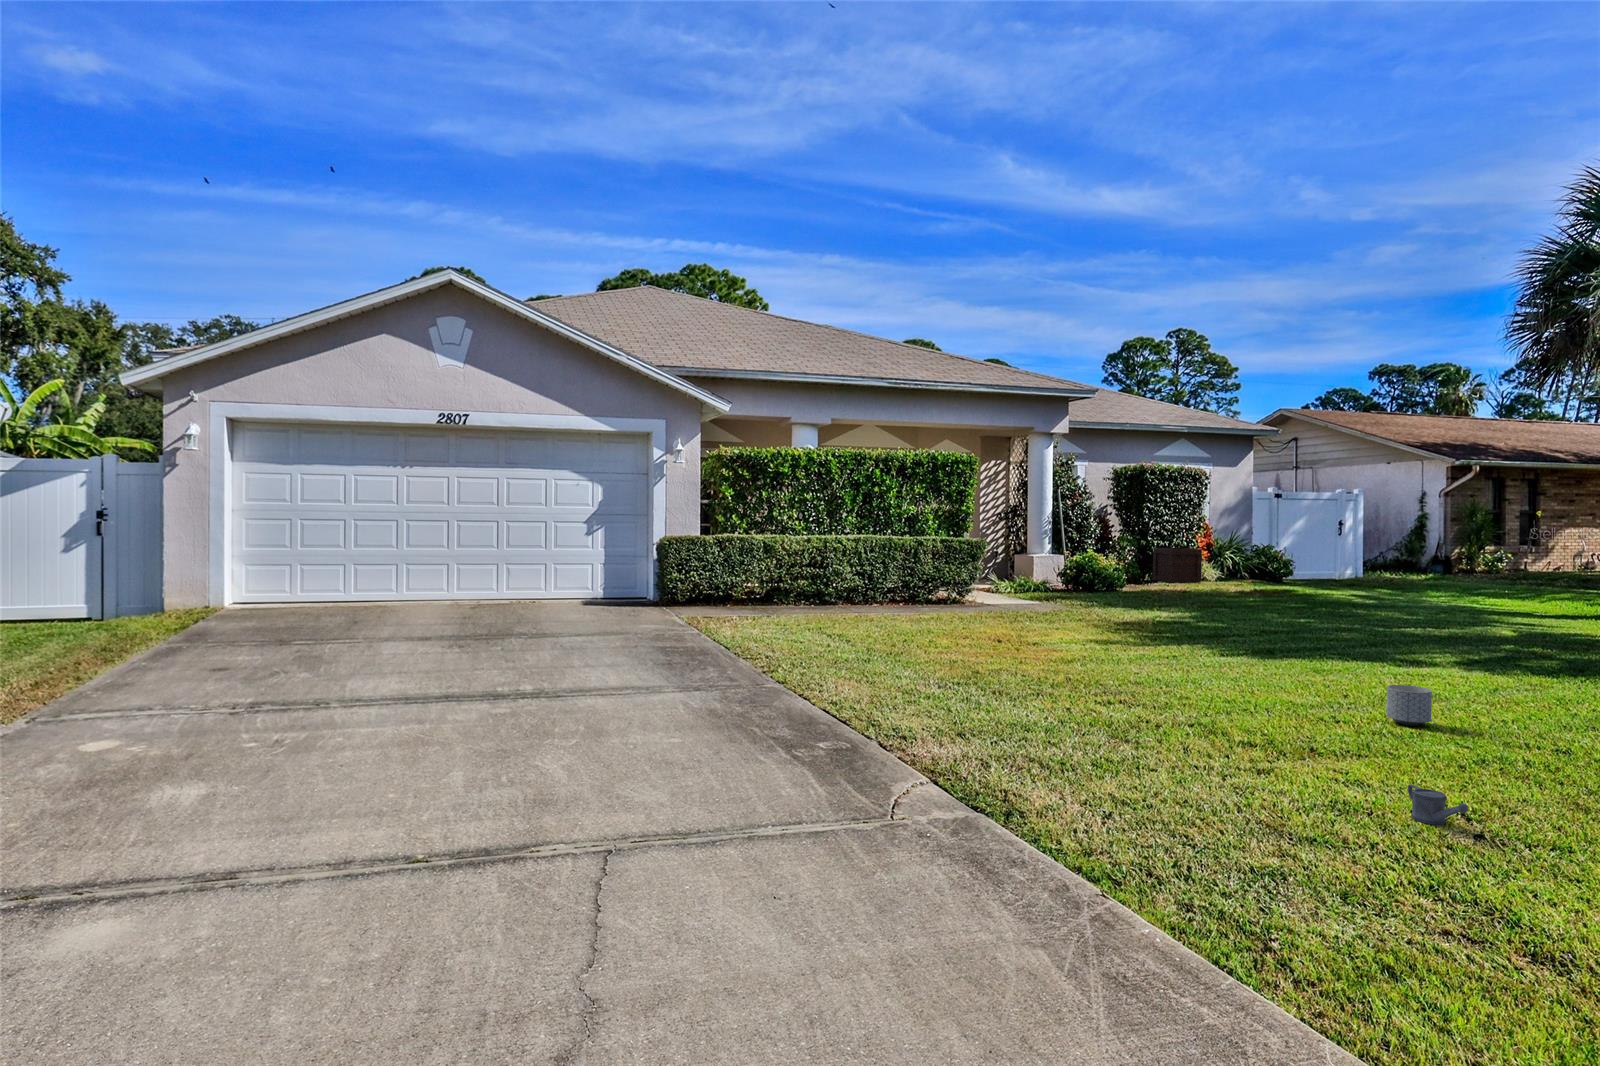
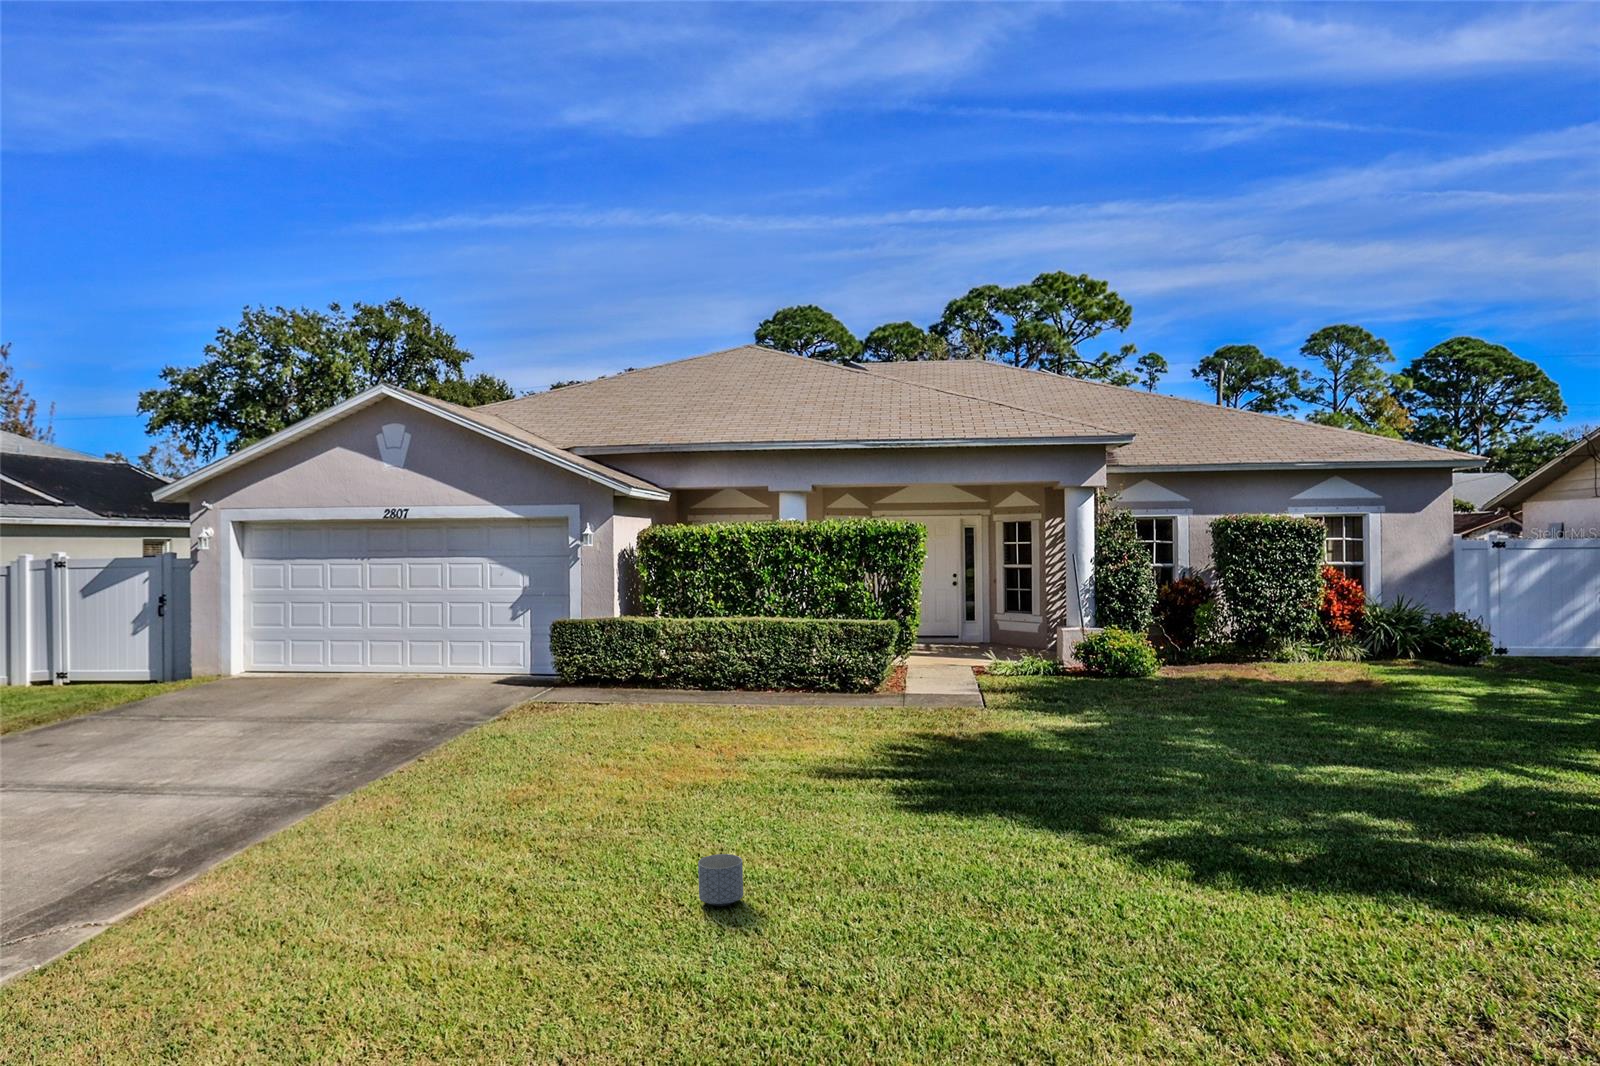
wooden crate: present [1153,548,1202,583] -> none [1246,624,1302,671]
watering can: present [1408,785,1468,825] -> none [251,970,323,1017]

